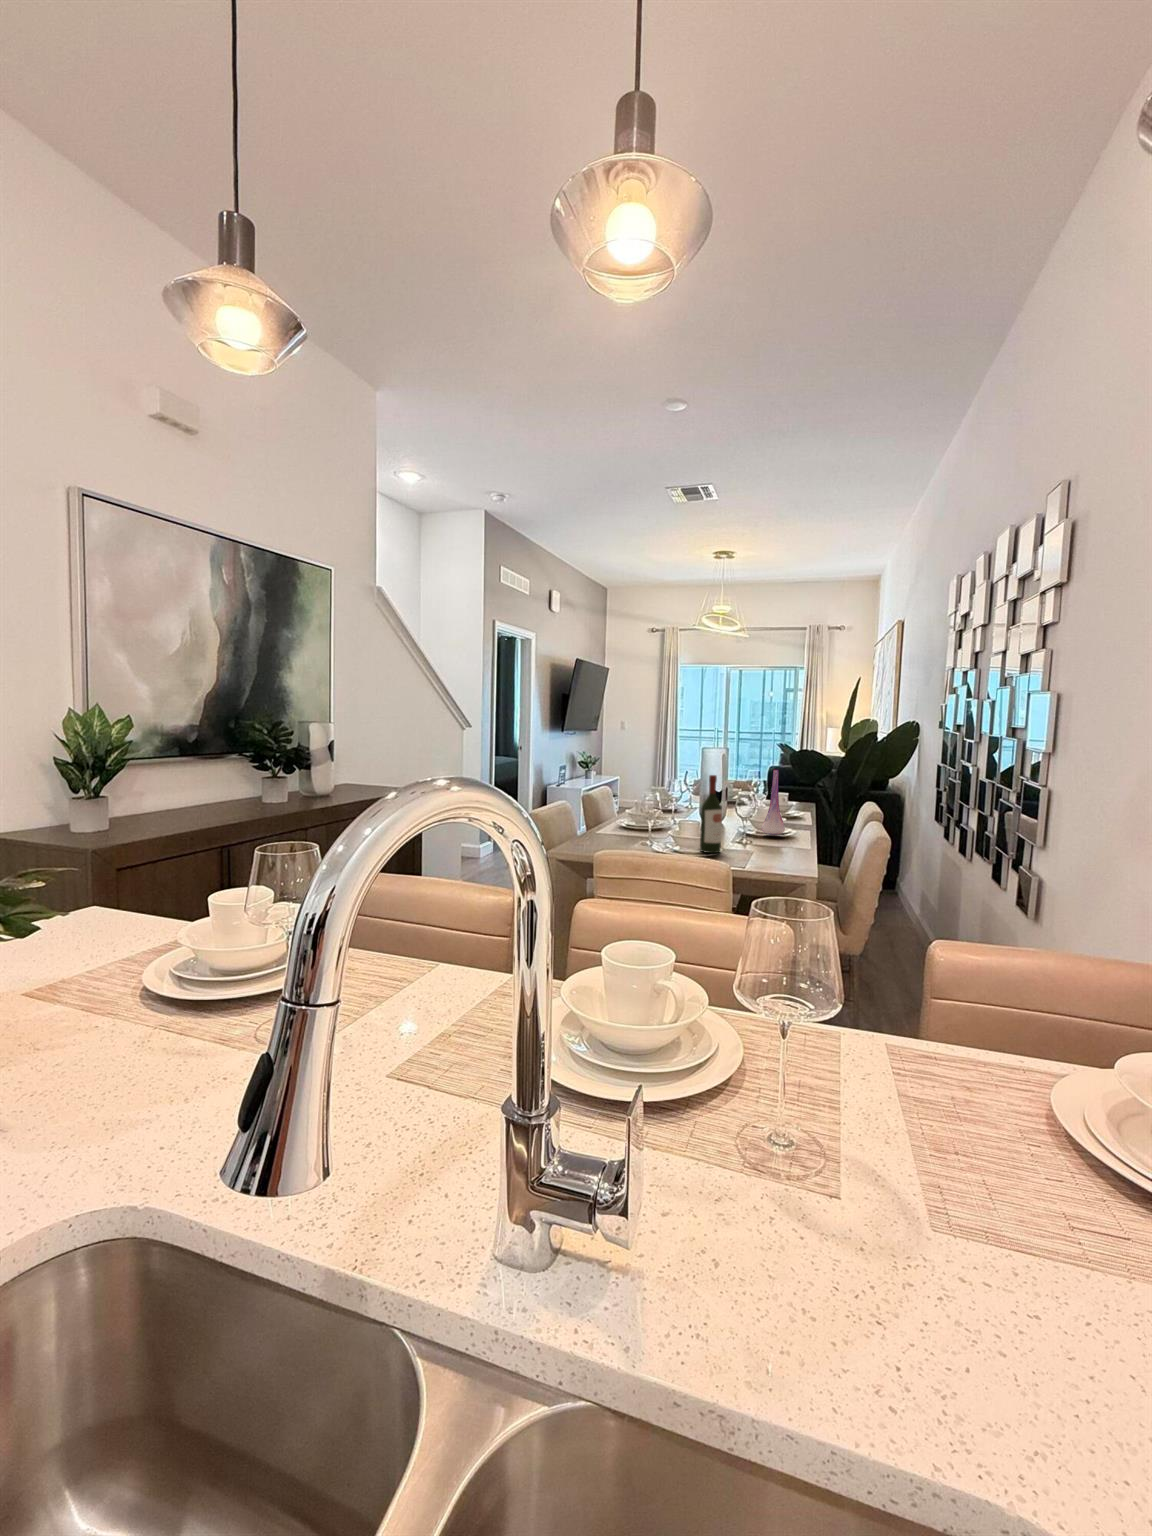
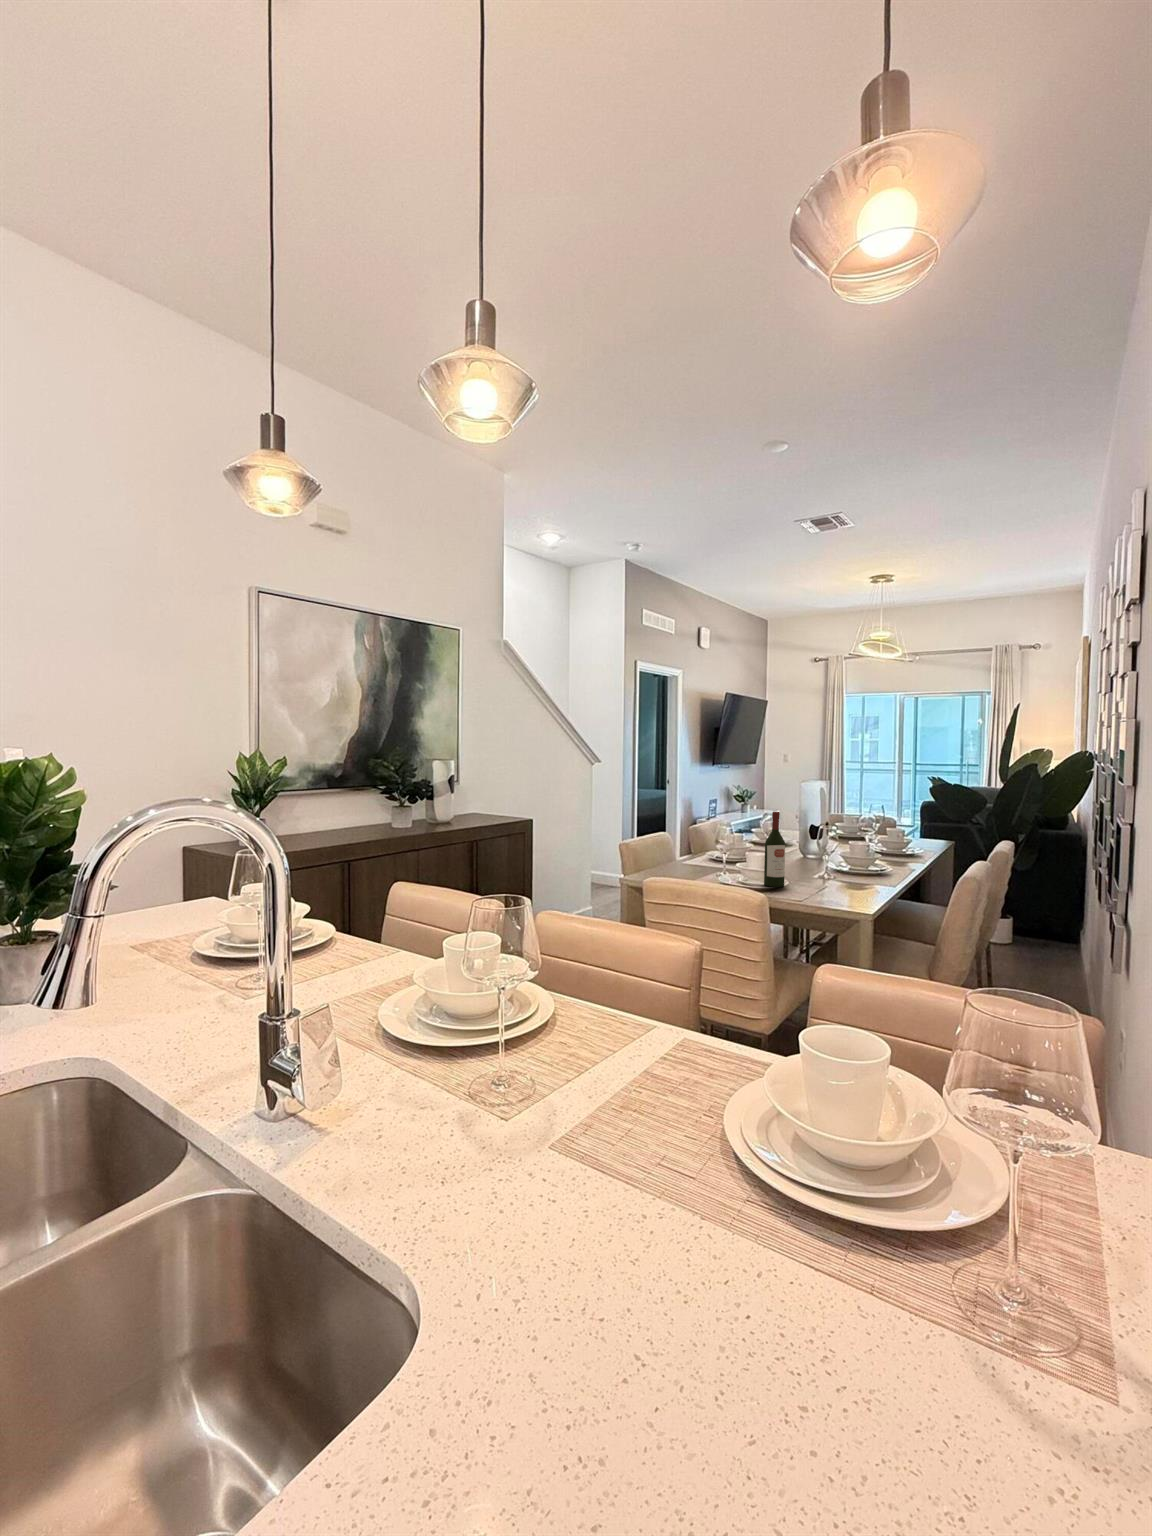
vase: present [761,770,785,835] -> none [840,806,868,873]

